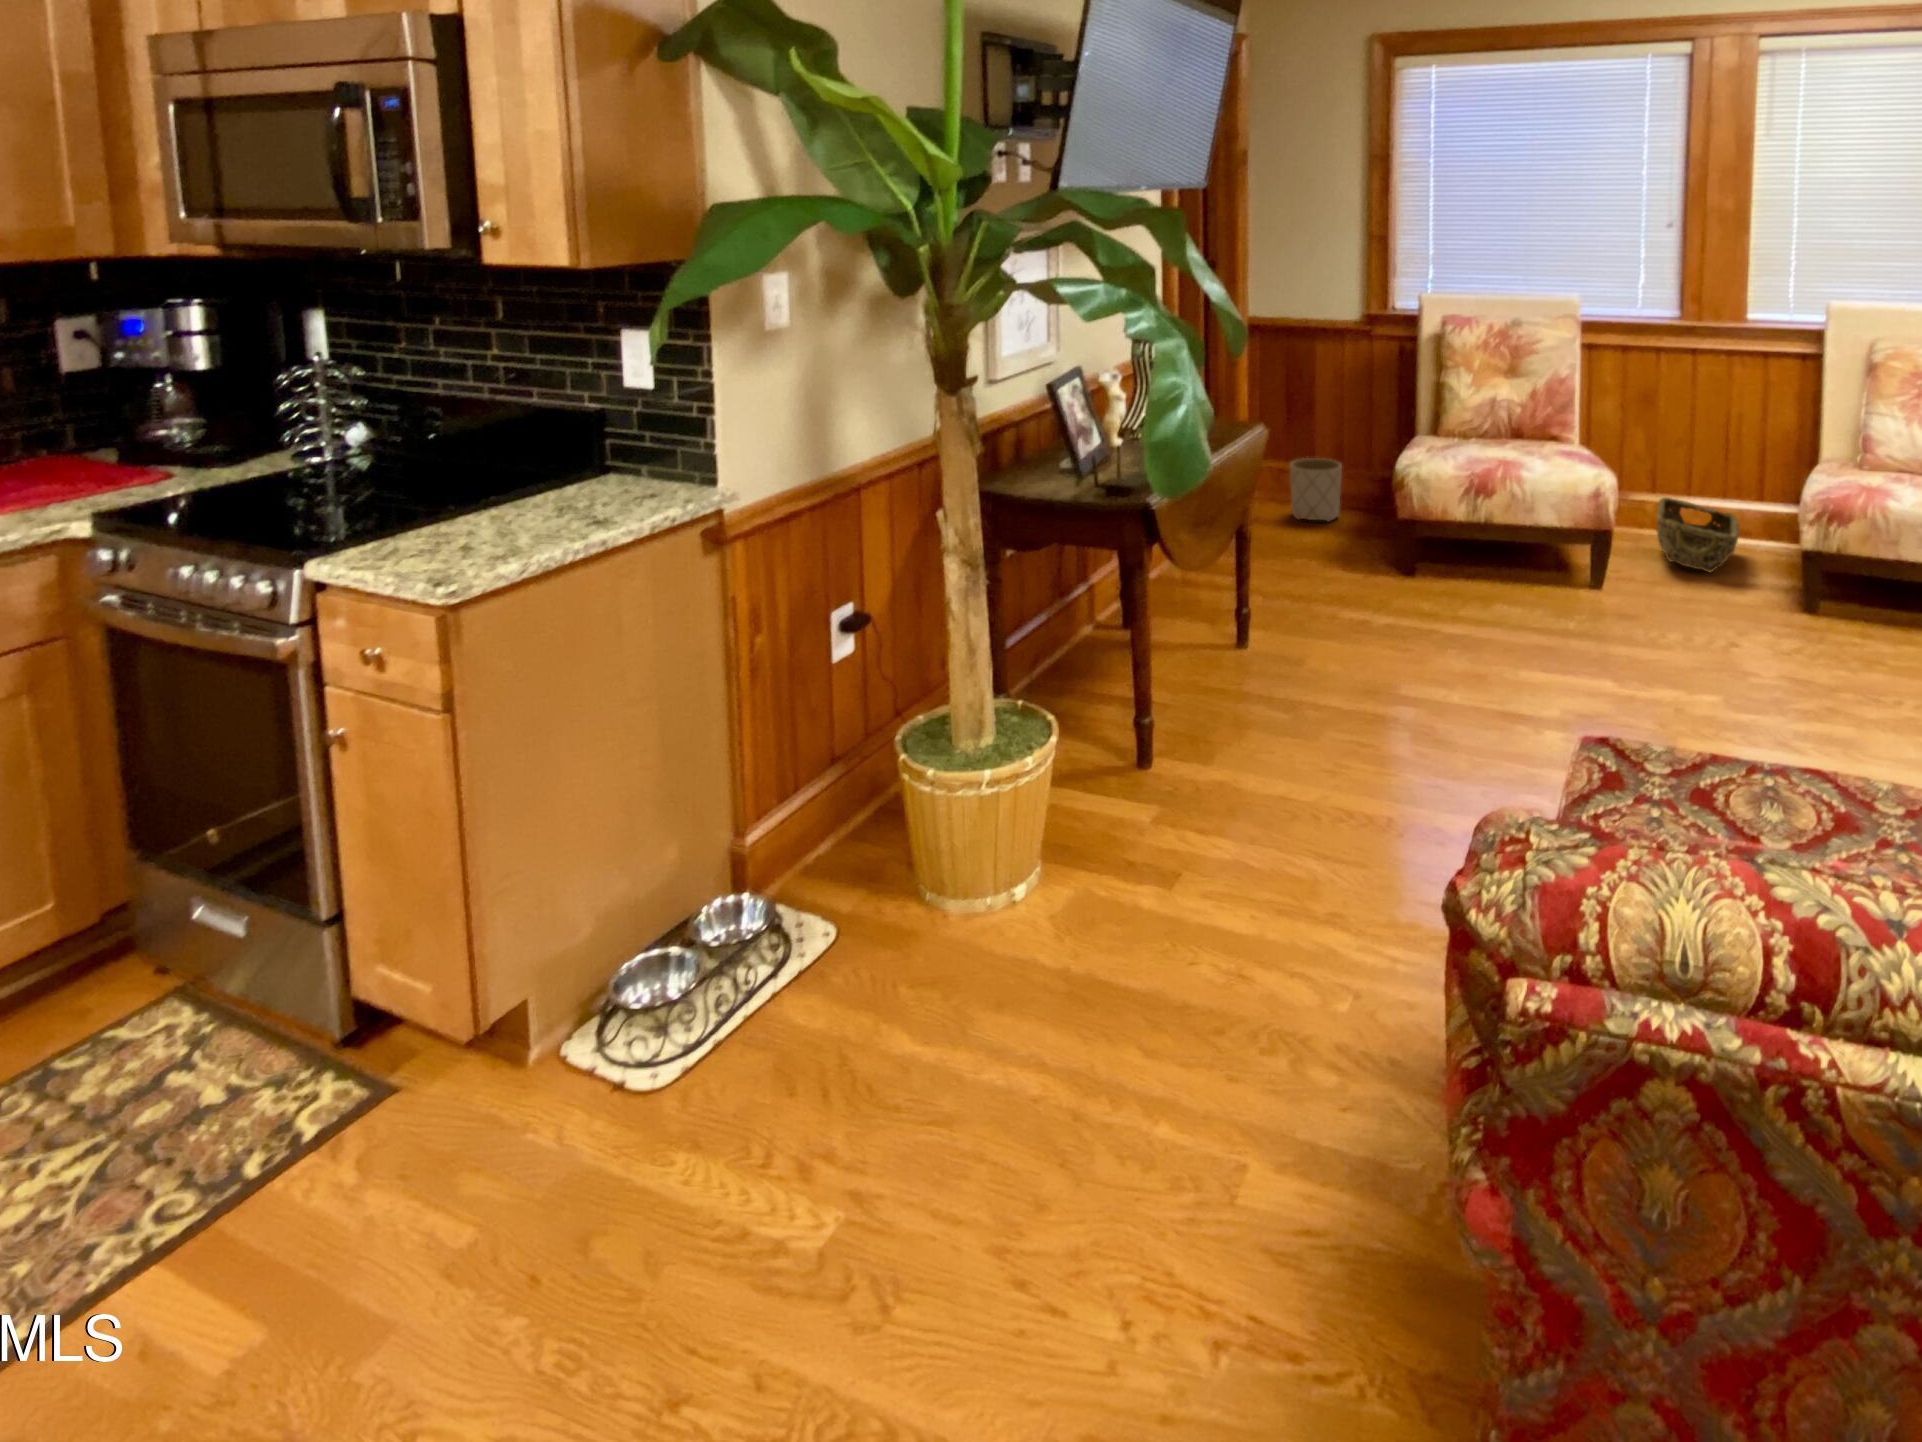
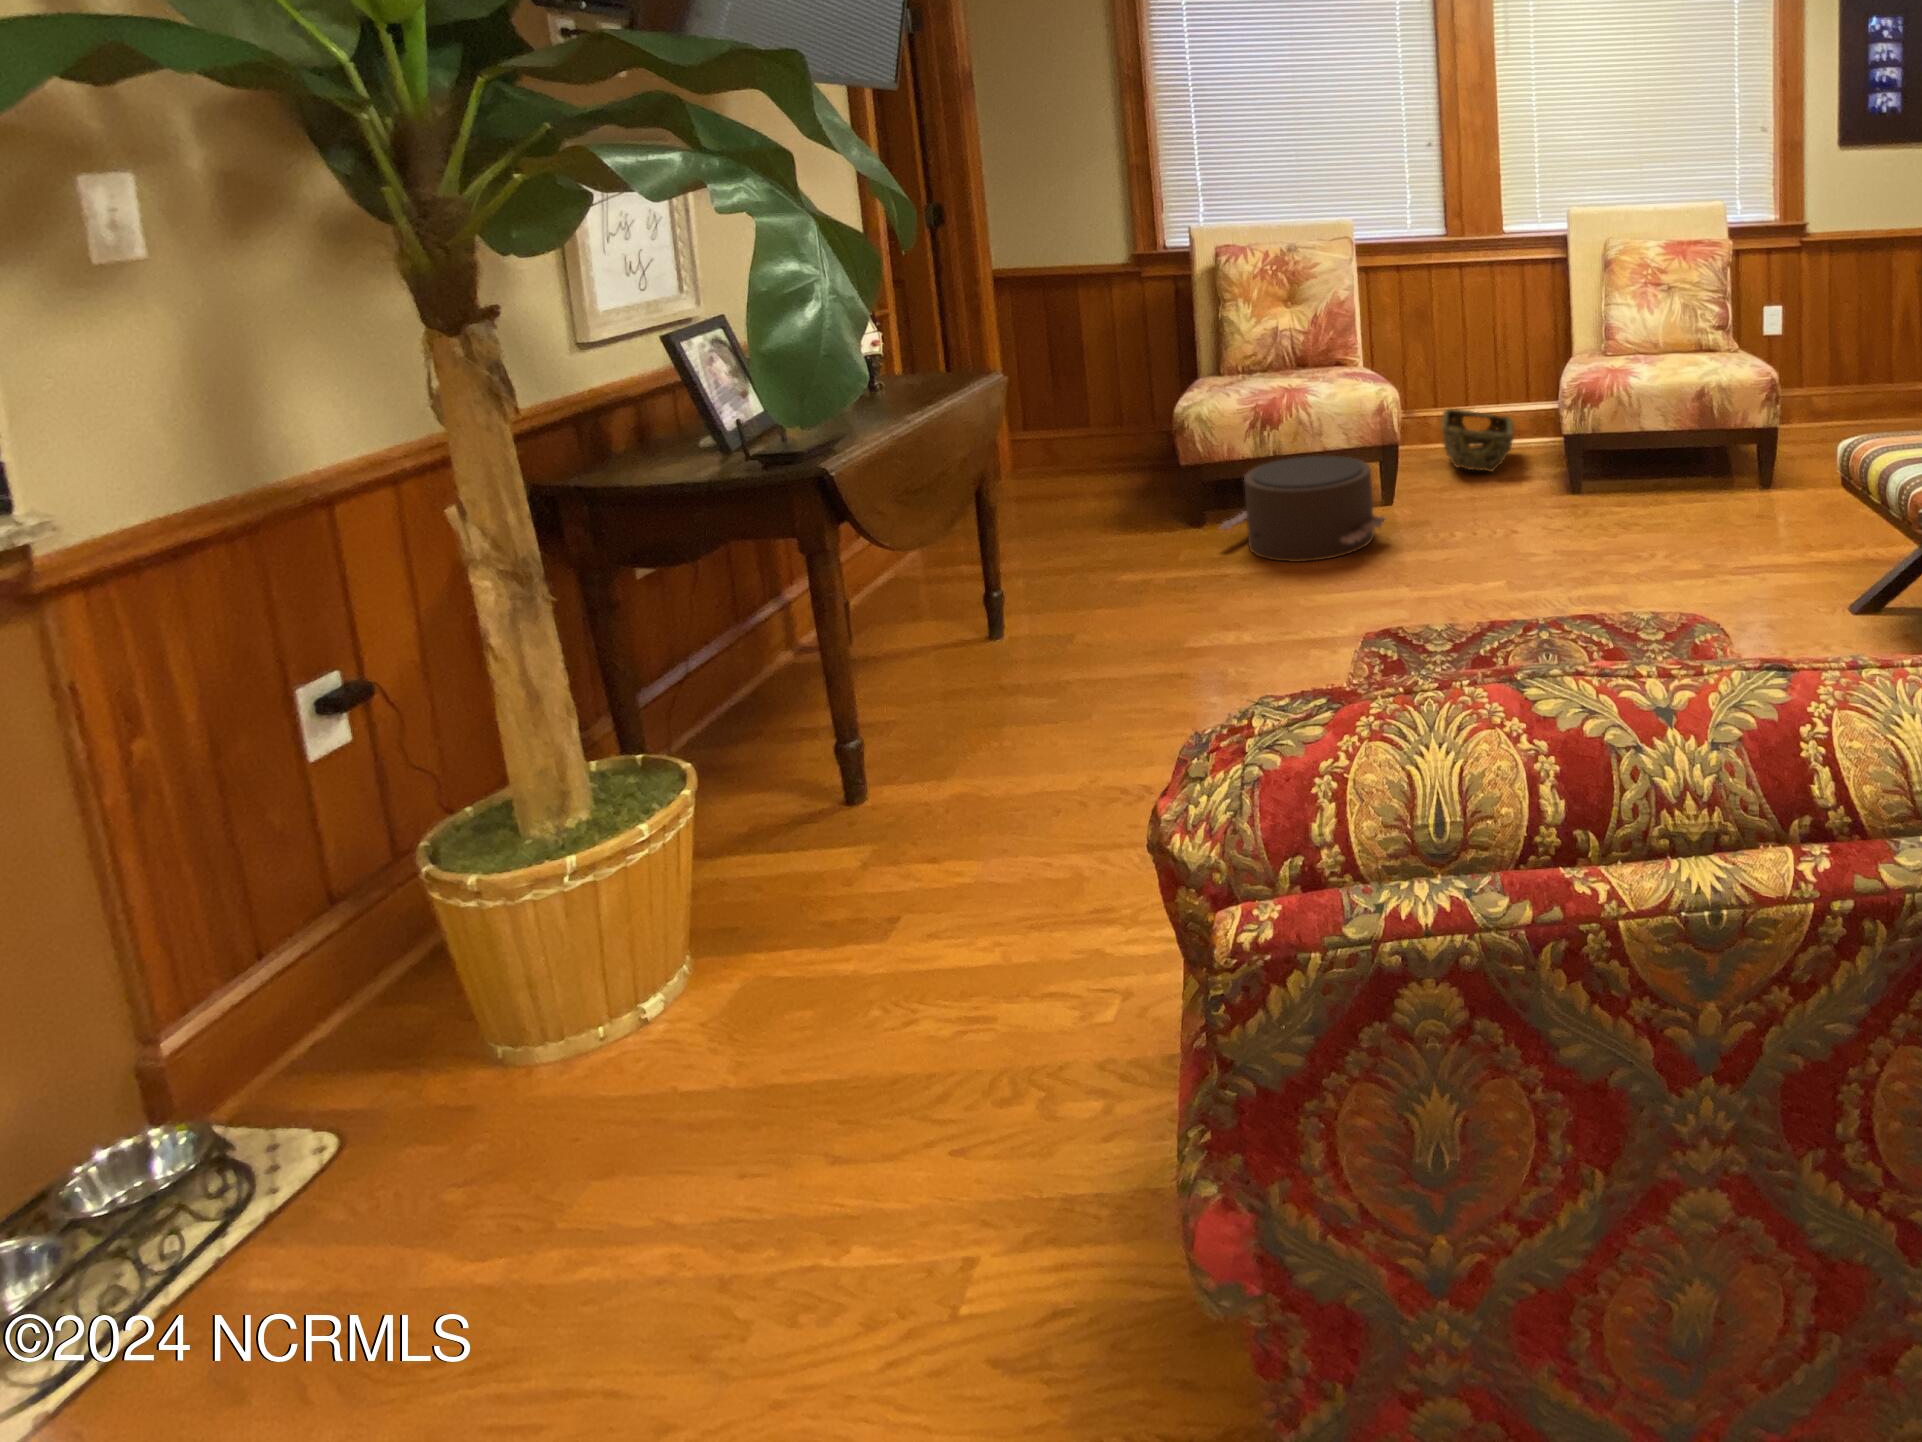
planter: present [1290,458,1342,521] -> none [1065,415,1126,485]
pouf: none [1426,531,1595,637] -> present [1219,456,1386,562]

